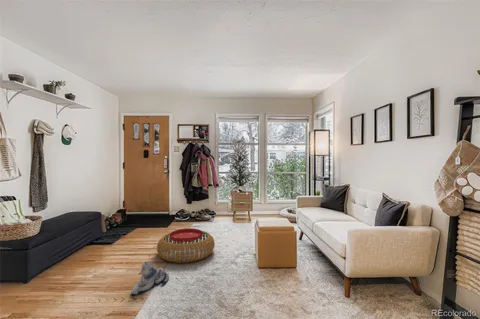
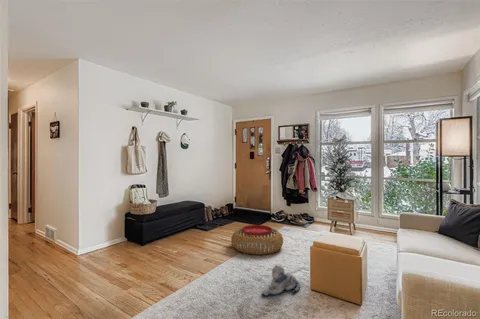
plush toy: present [131,262,169,294] -> present [262,265,300,296]

